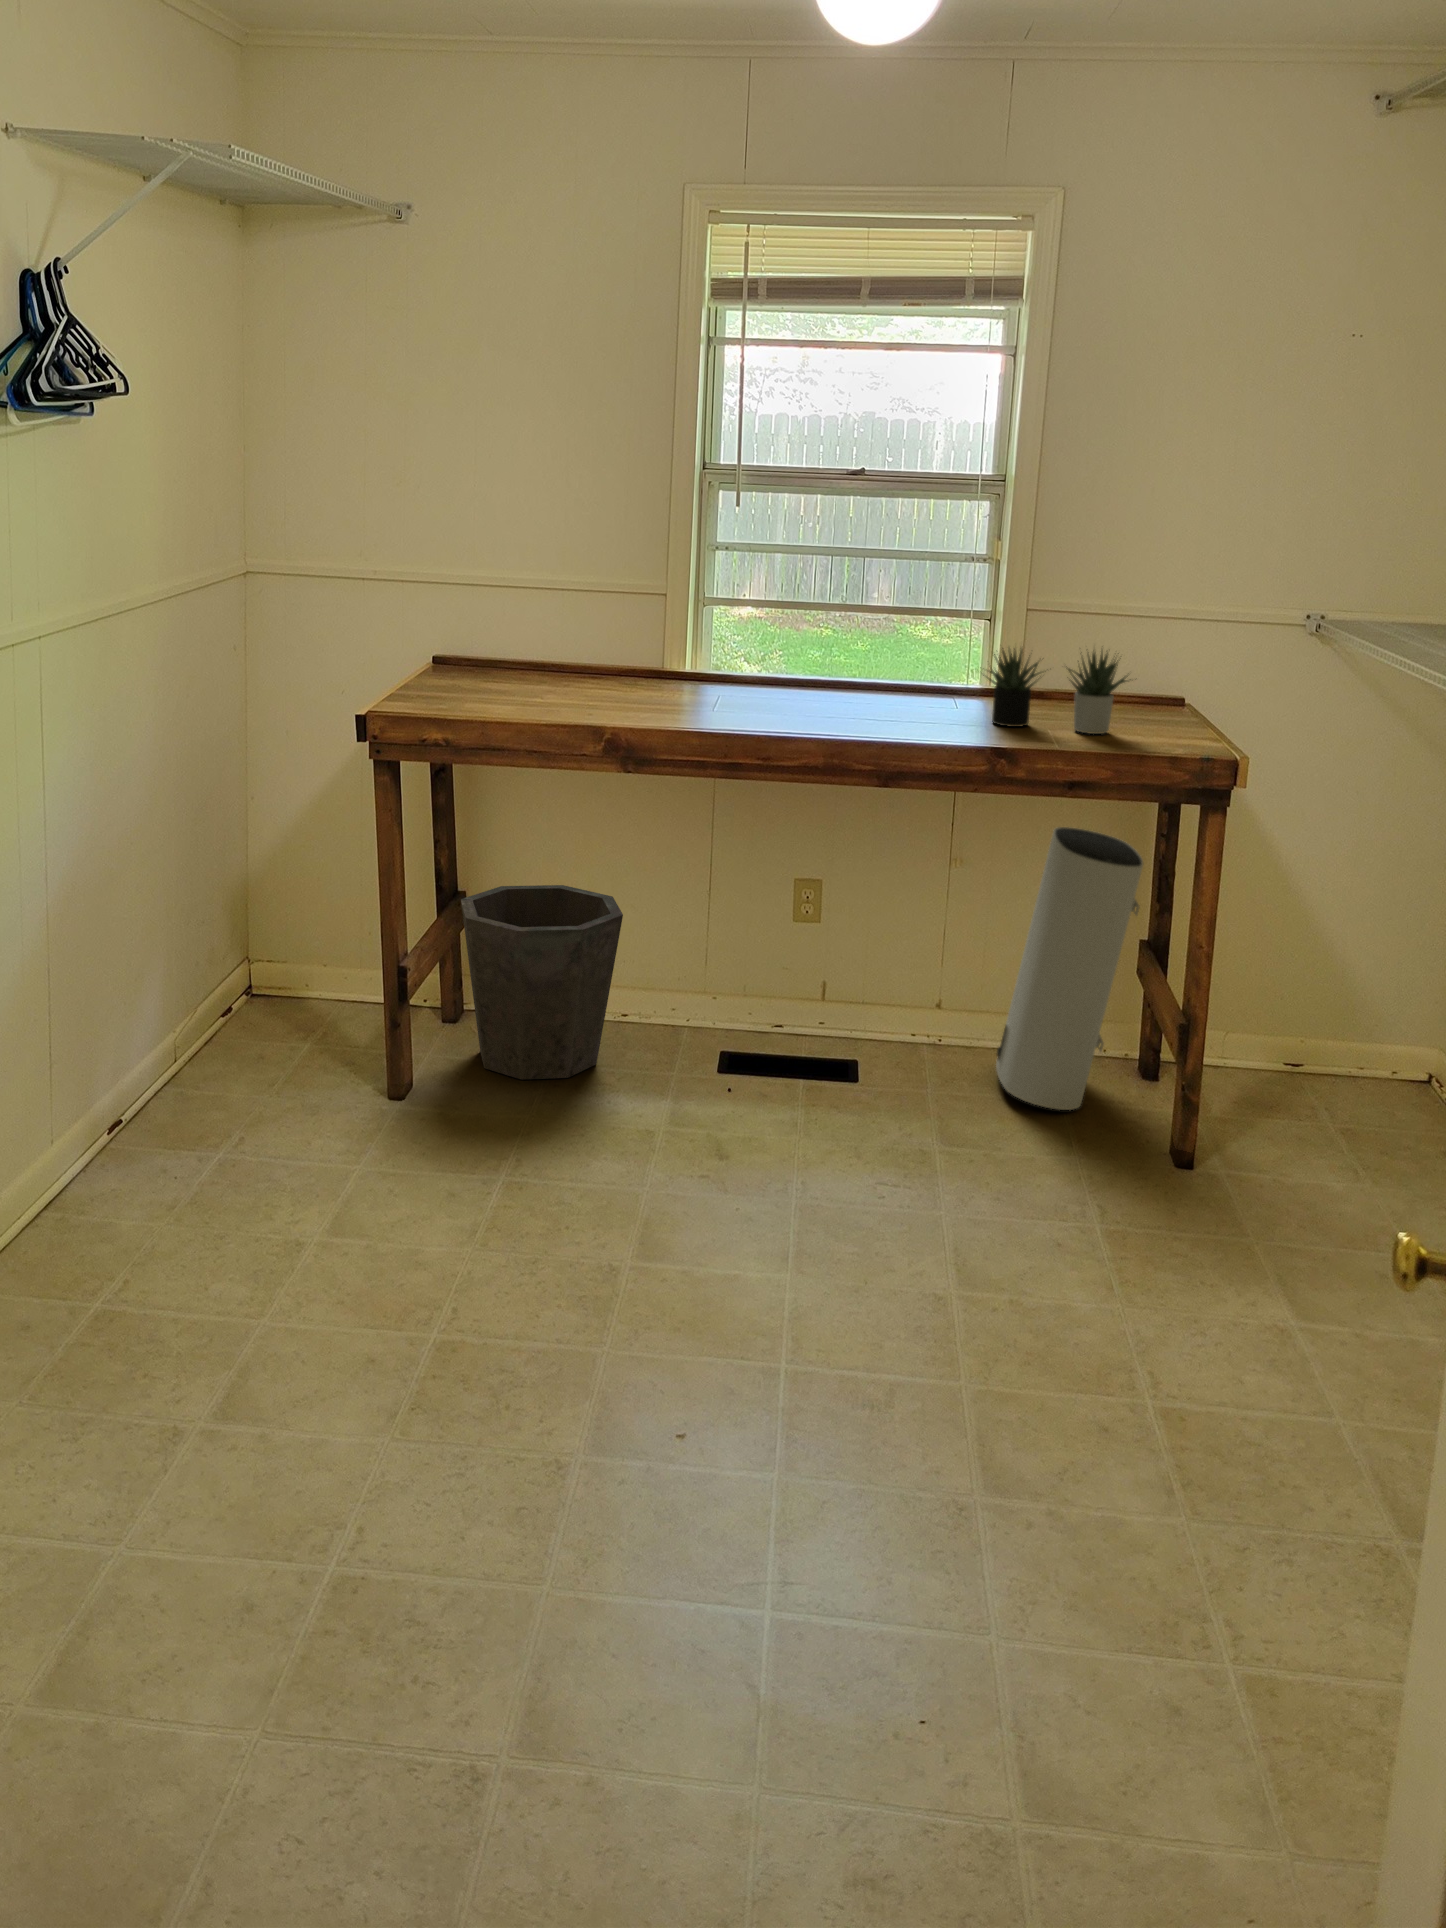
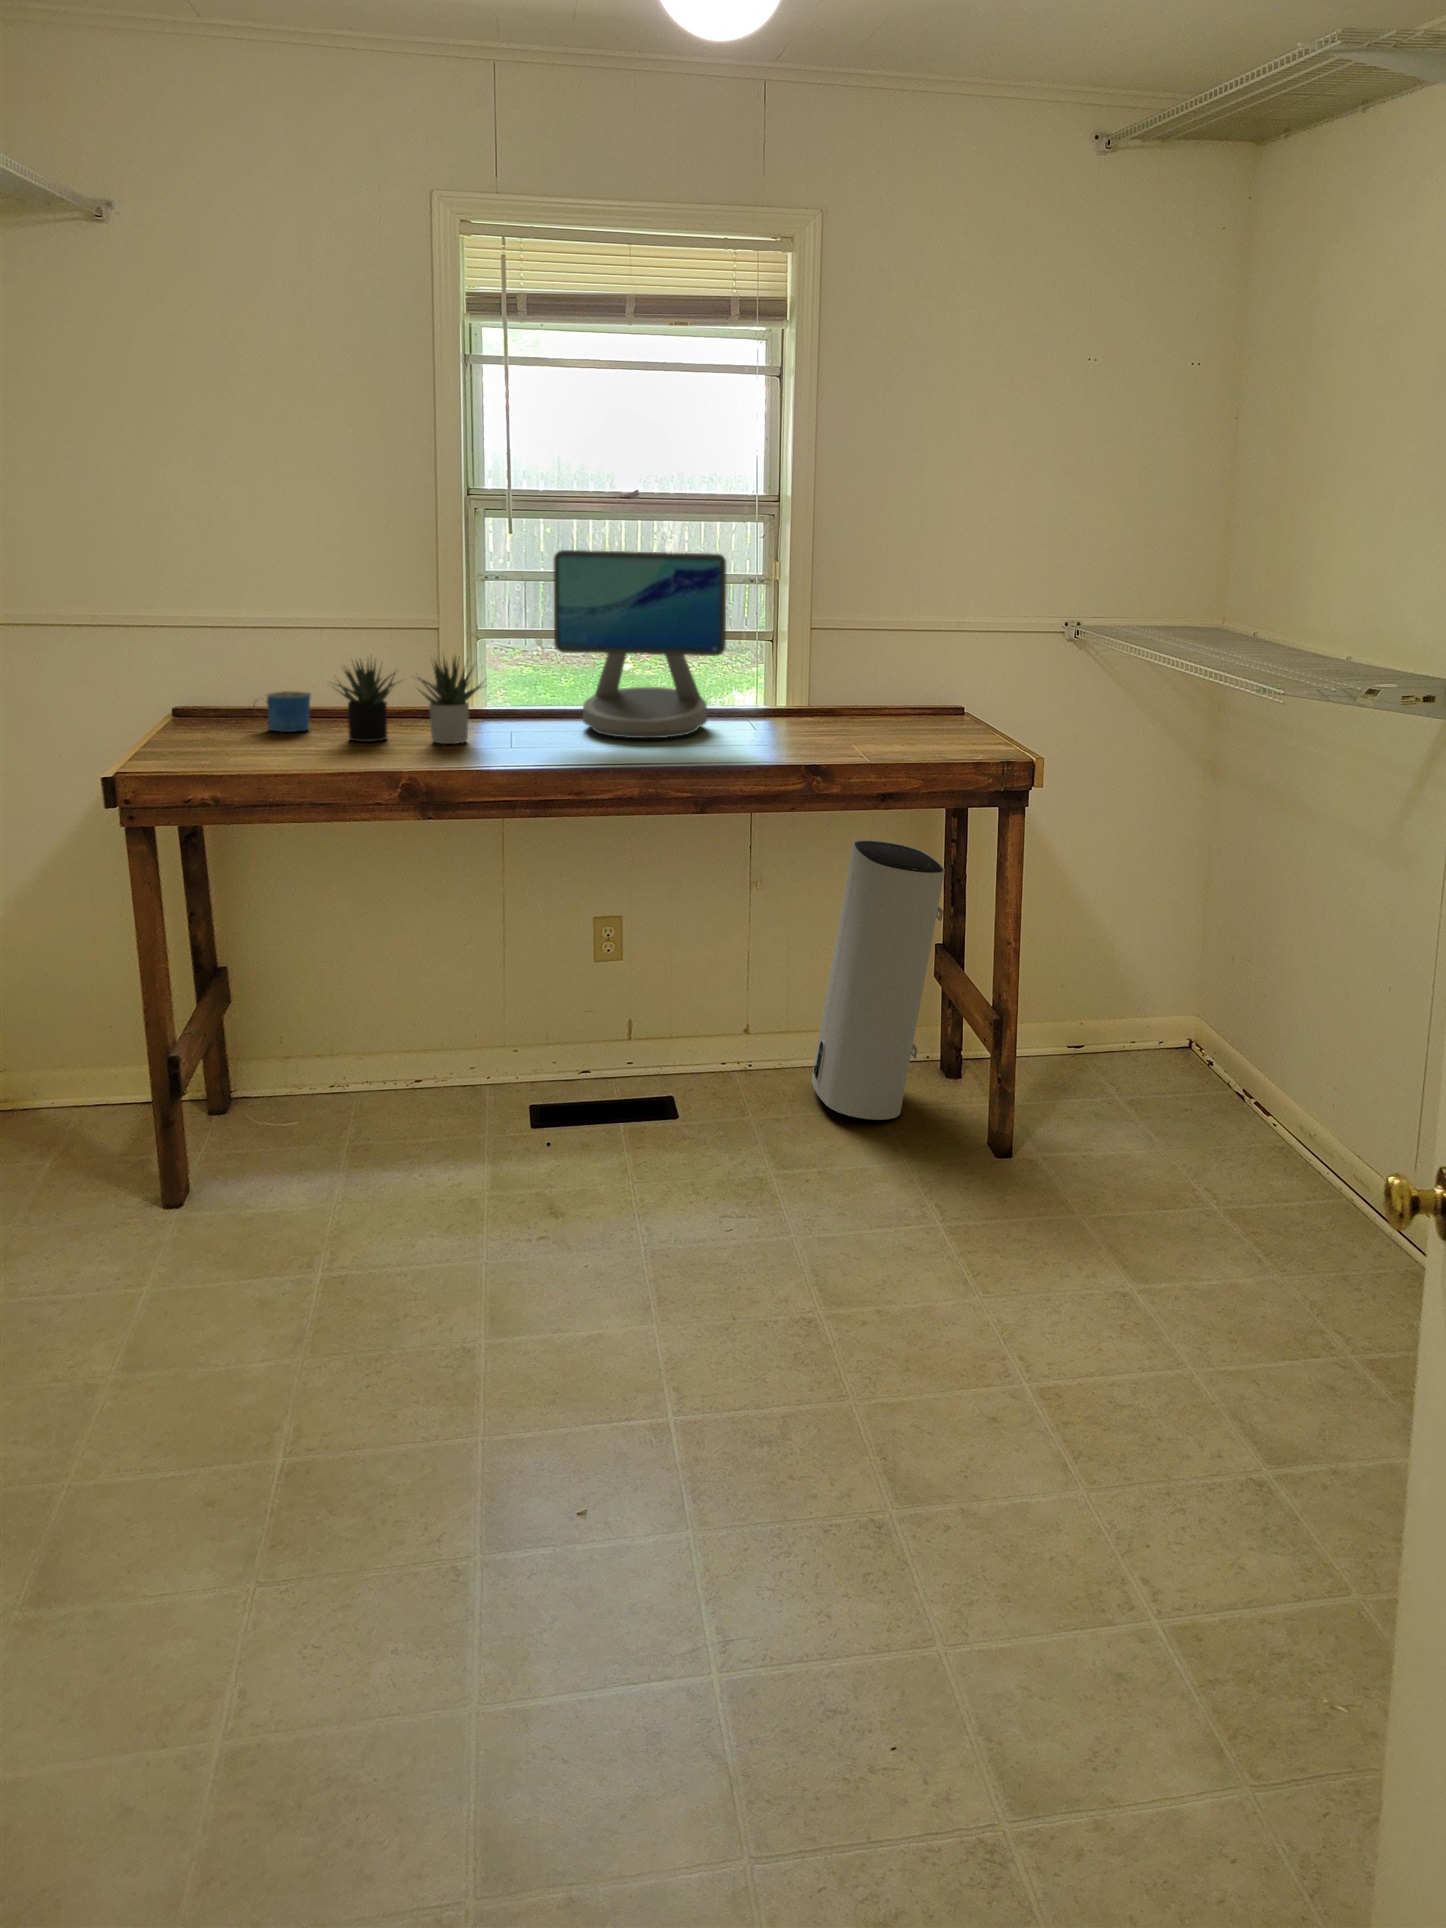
computer monitor: none [764,526,934,711] -> present [553,550,726,738]
mug: none [495,647,546,685] -> present [267,691,311,732]
succulent plant: present [983,648,1131,734] -> present [333,659,486,744]
waste bin: present [461,885,623,1080] -> none [231,947,420,1165]

